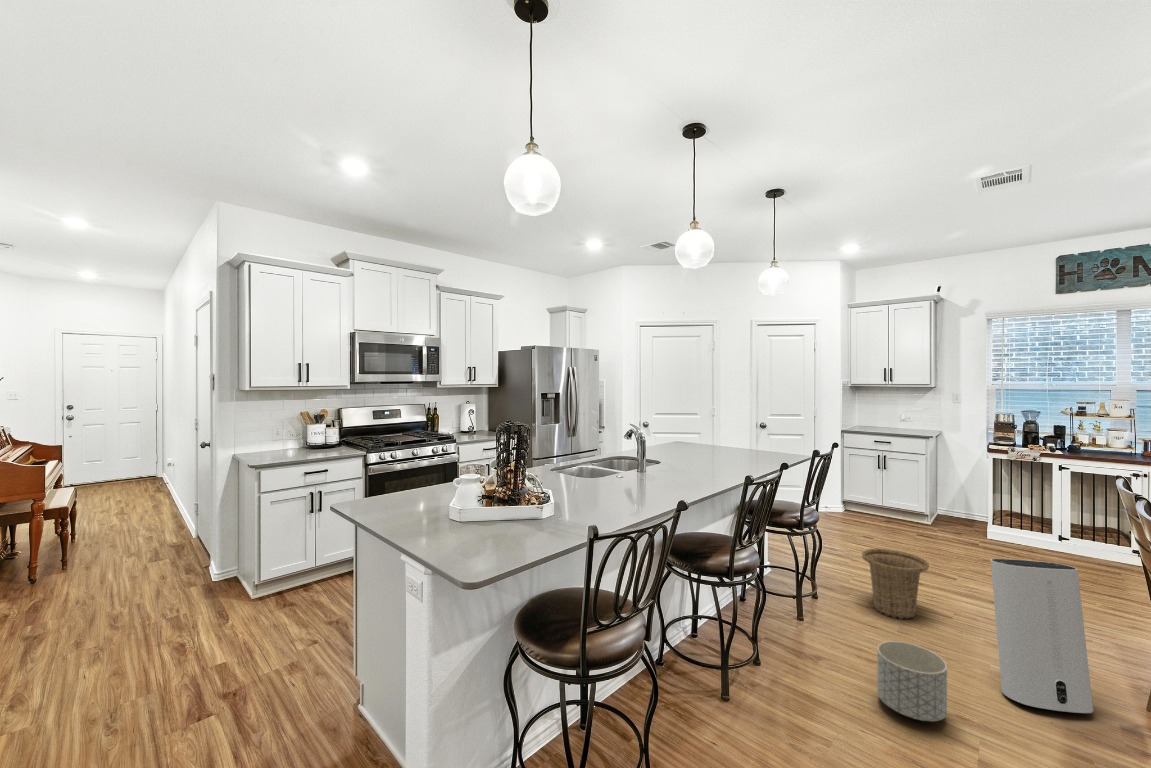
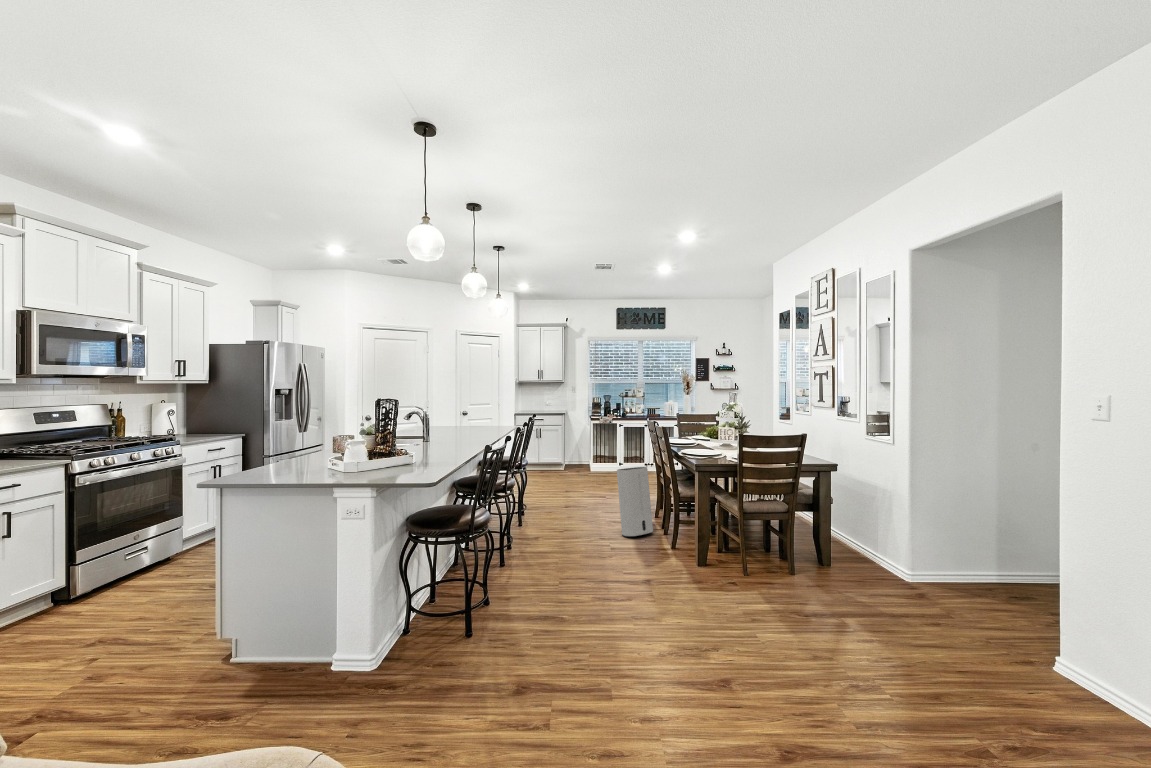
basket: present [862,549,929,619] -> none [550,480,583,518]
planter: present [877,641,947,721] -> none [578,520,608,556]

